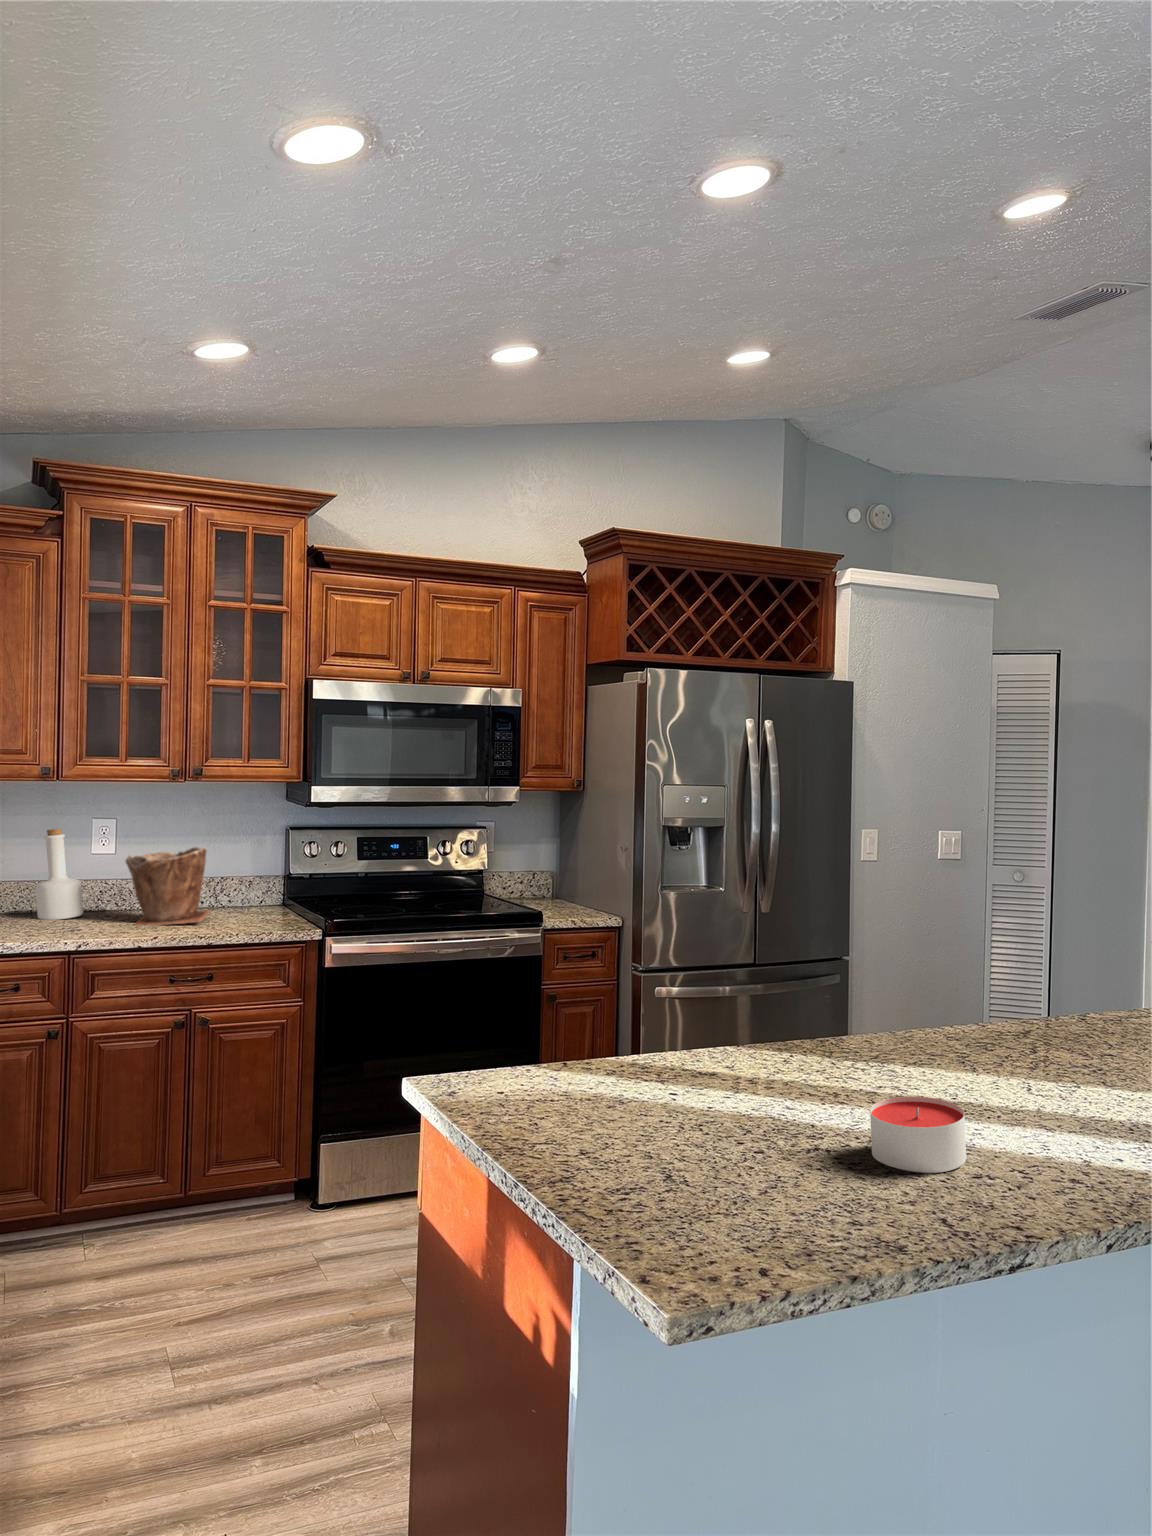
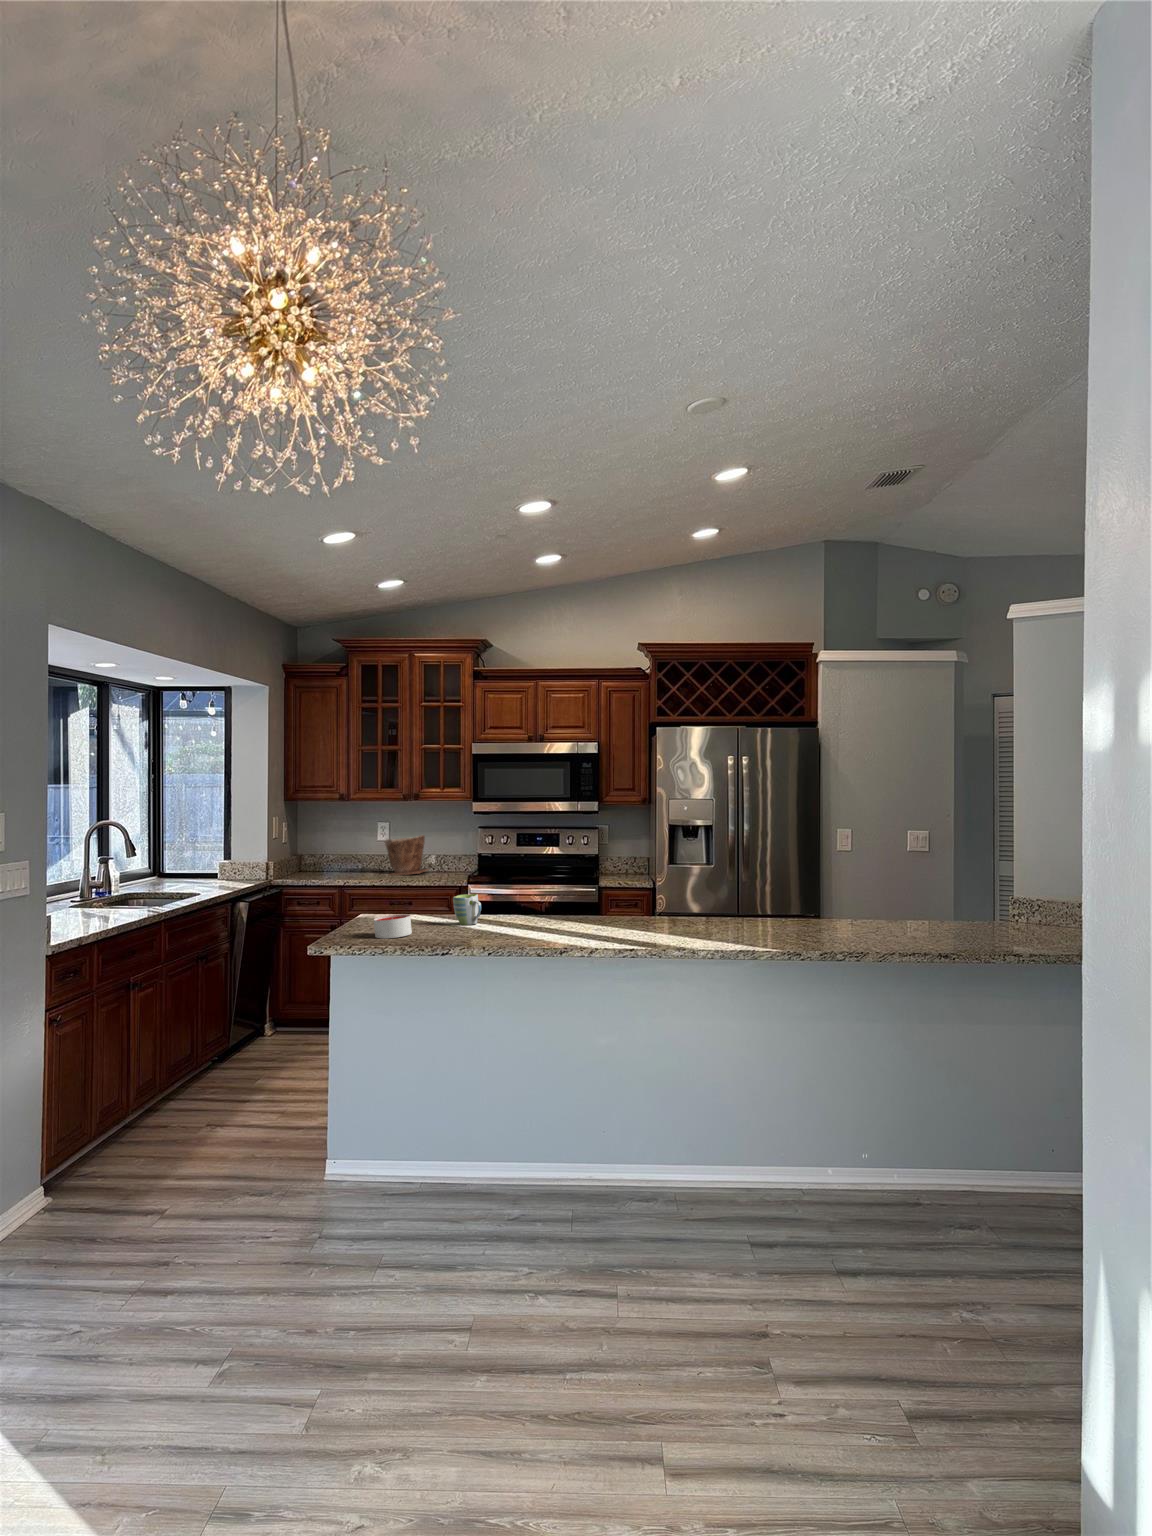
bottle: present [35,829,83,920] -> none [346,826,369,872]
mug: none [639,1023,716,1102] -> present [453,894,481,925]
candle: present [870,1097,966,1173] -> present [374,914,412,939]

